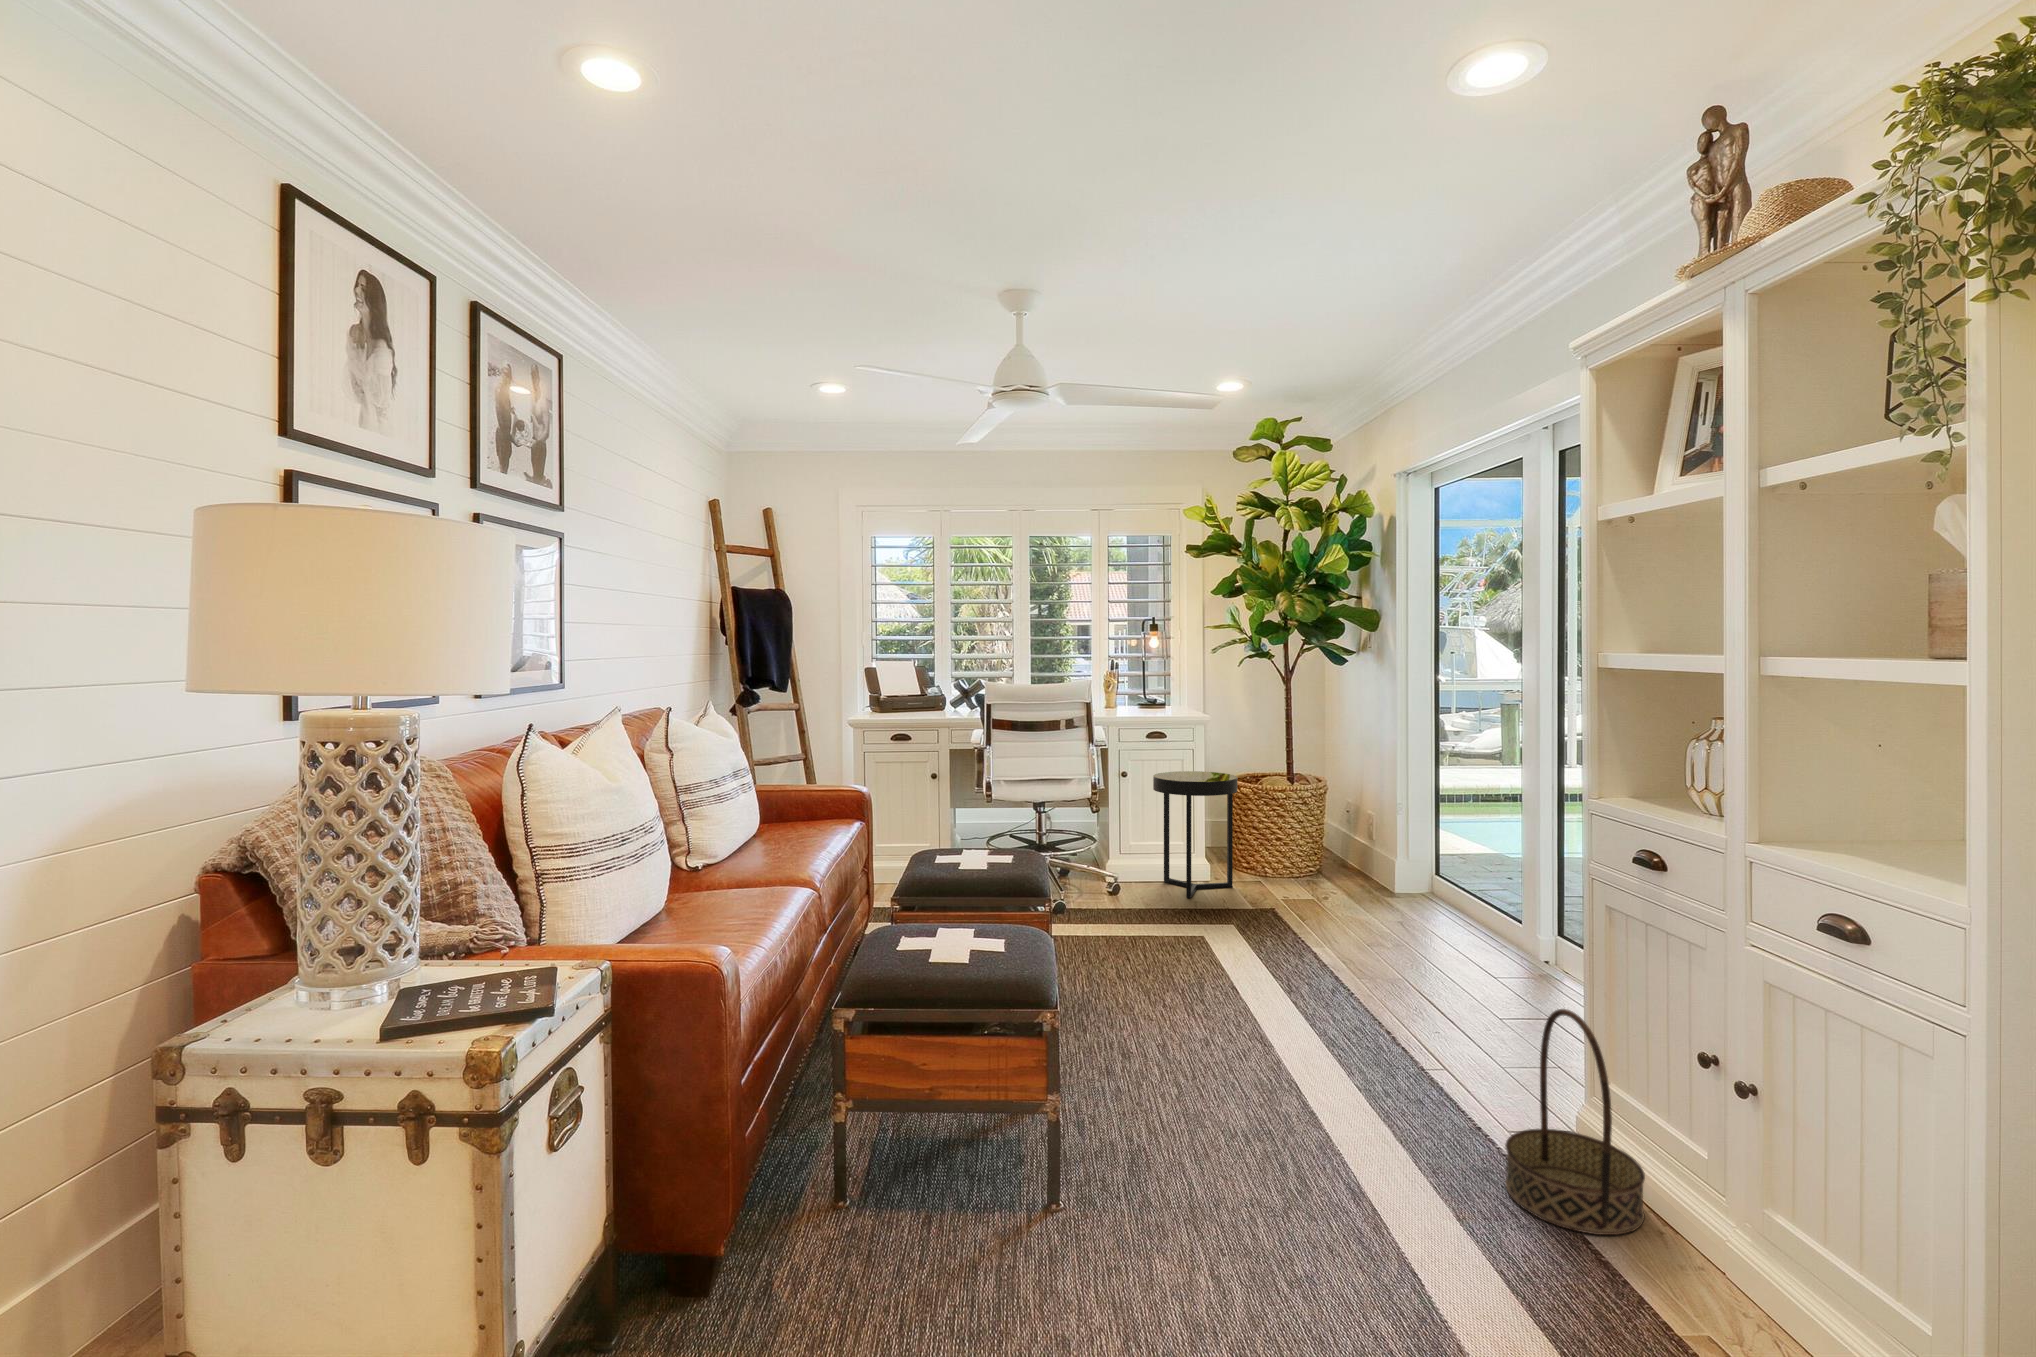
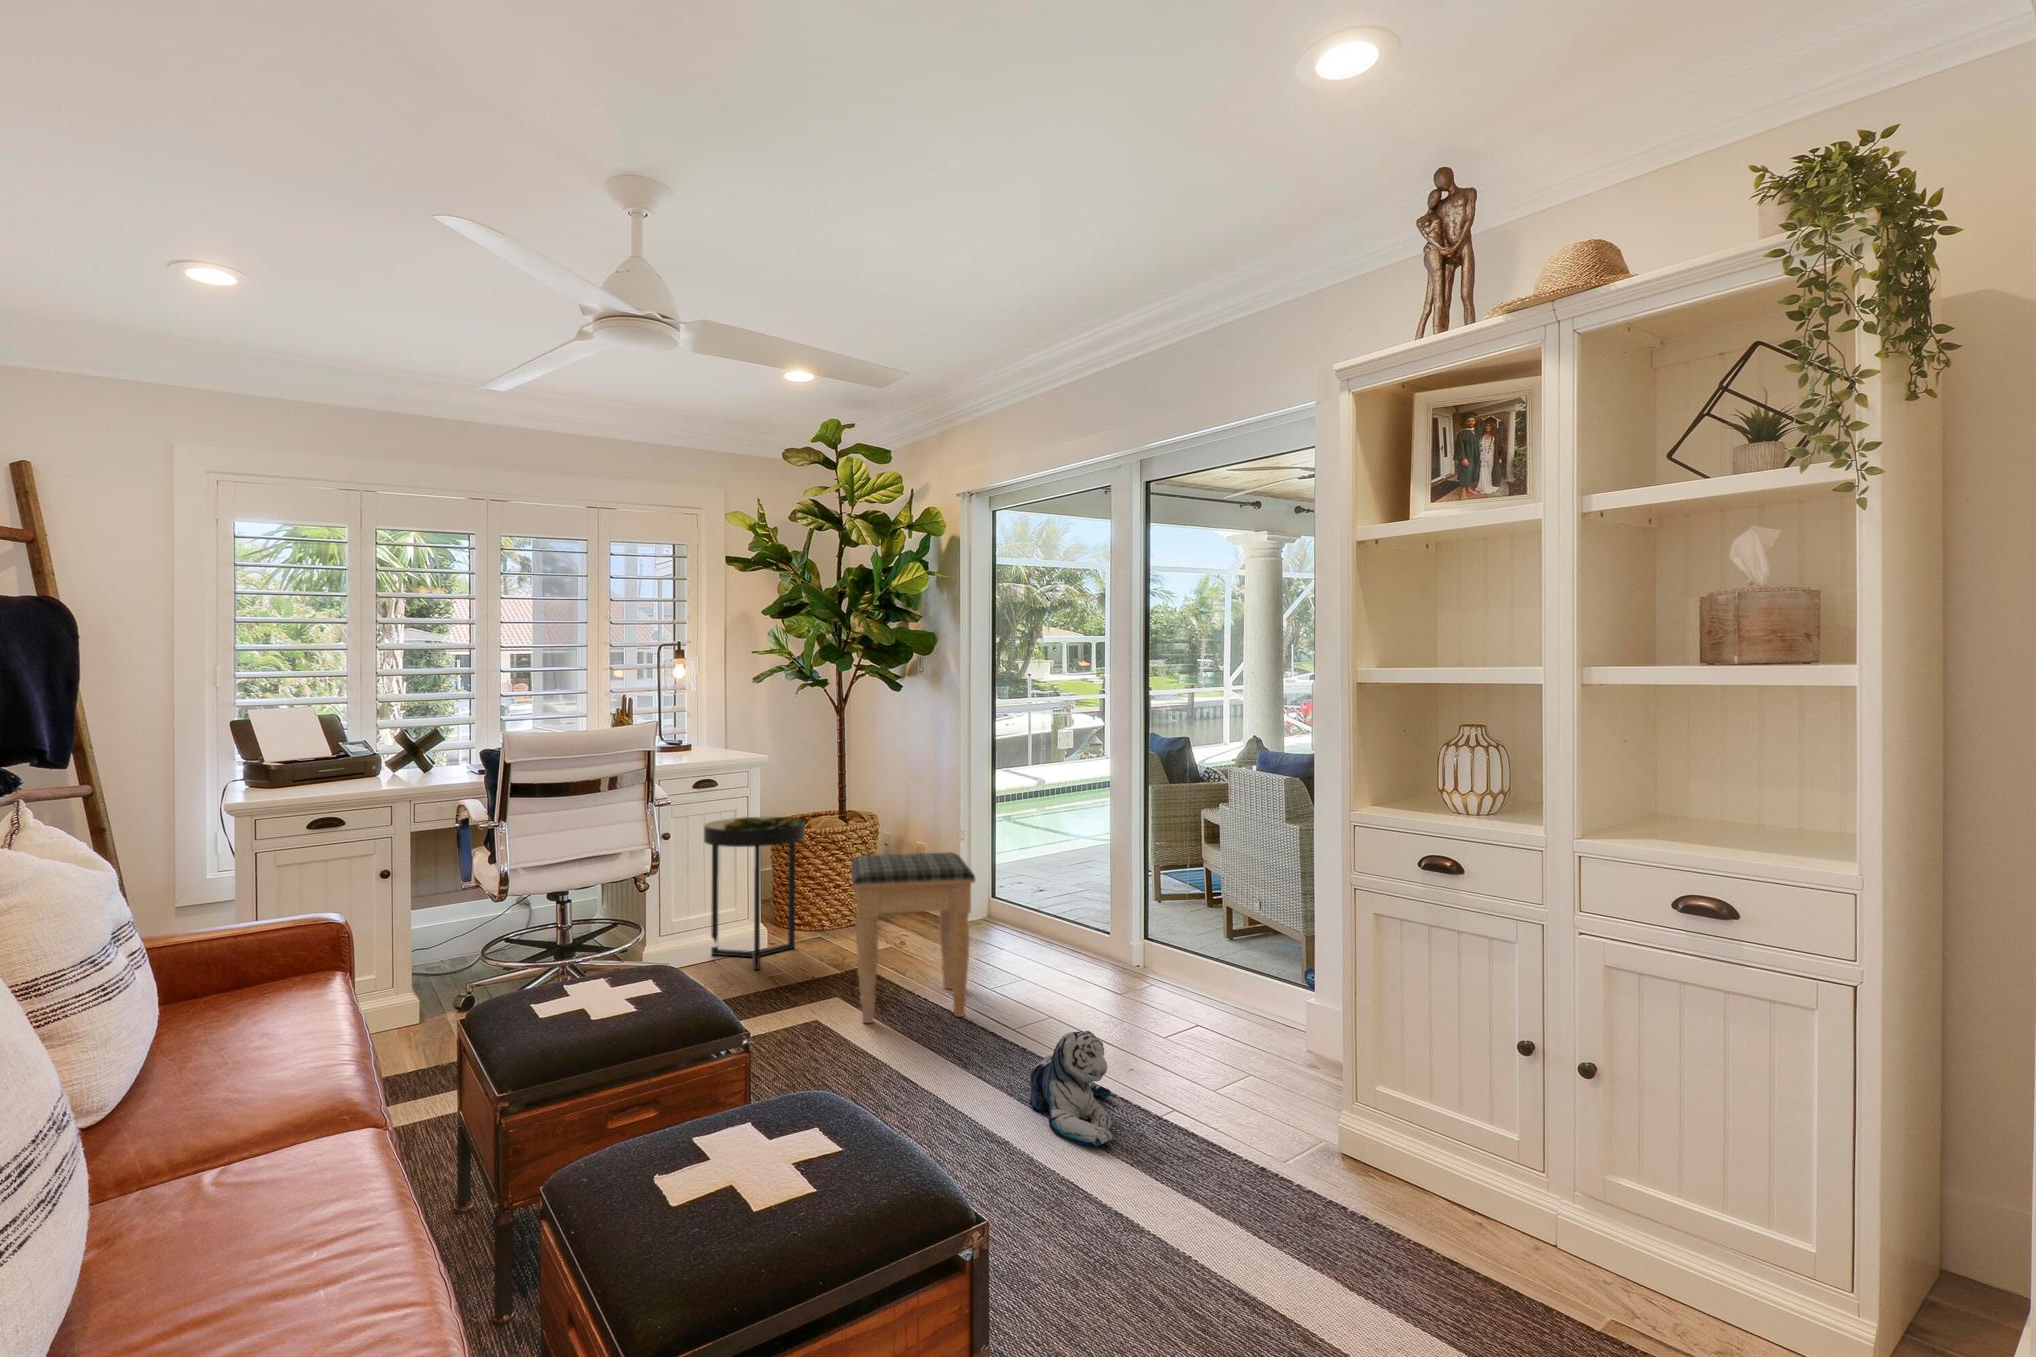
footstool: none [1227,810,1350,961] -> present [851,852,976,1023]
plush toy: none [1313,974,1392,1071] -> present [1029,1031,1113,1147]
basket: present [1505,1009,1645,1235] -> none [1336,1026,1470,1260]

